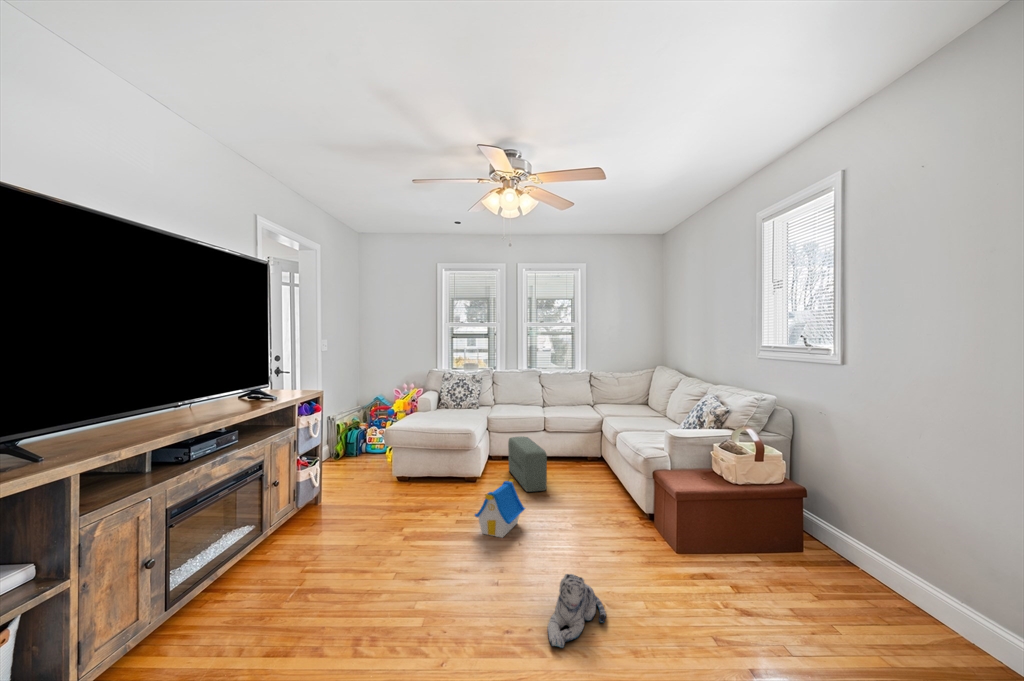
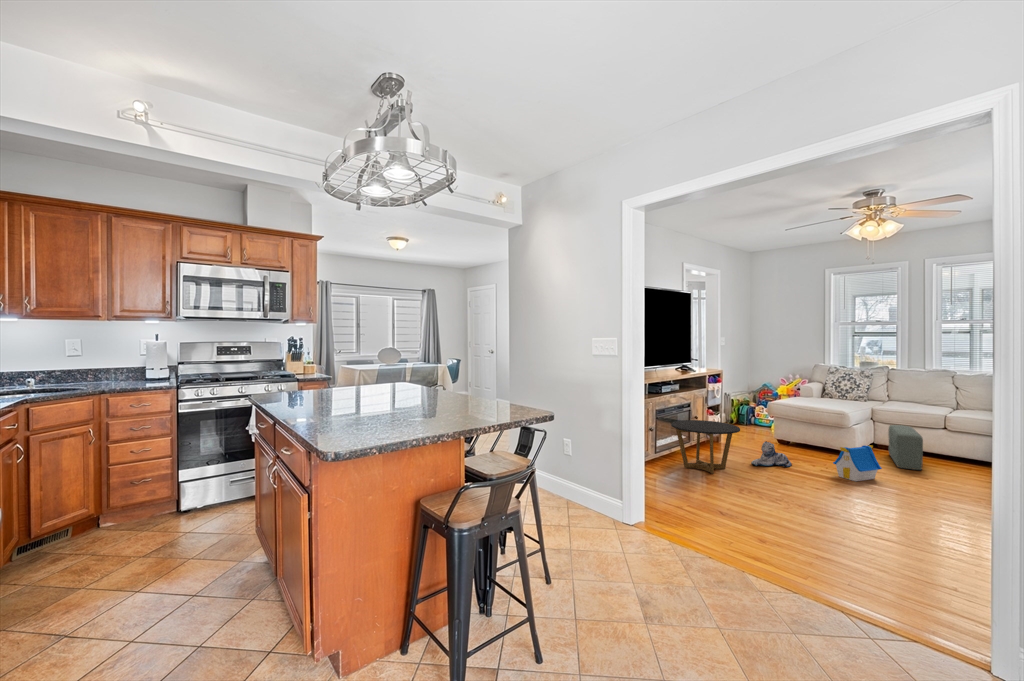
side table: none [215,490,352,607] -> present [671,420,740,474]
plush toy: present [548,574,606,648] -> present [751,441,792,467]

